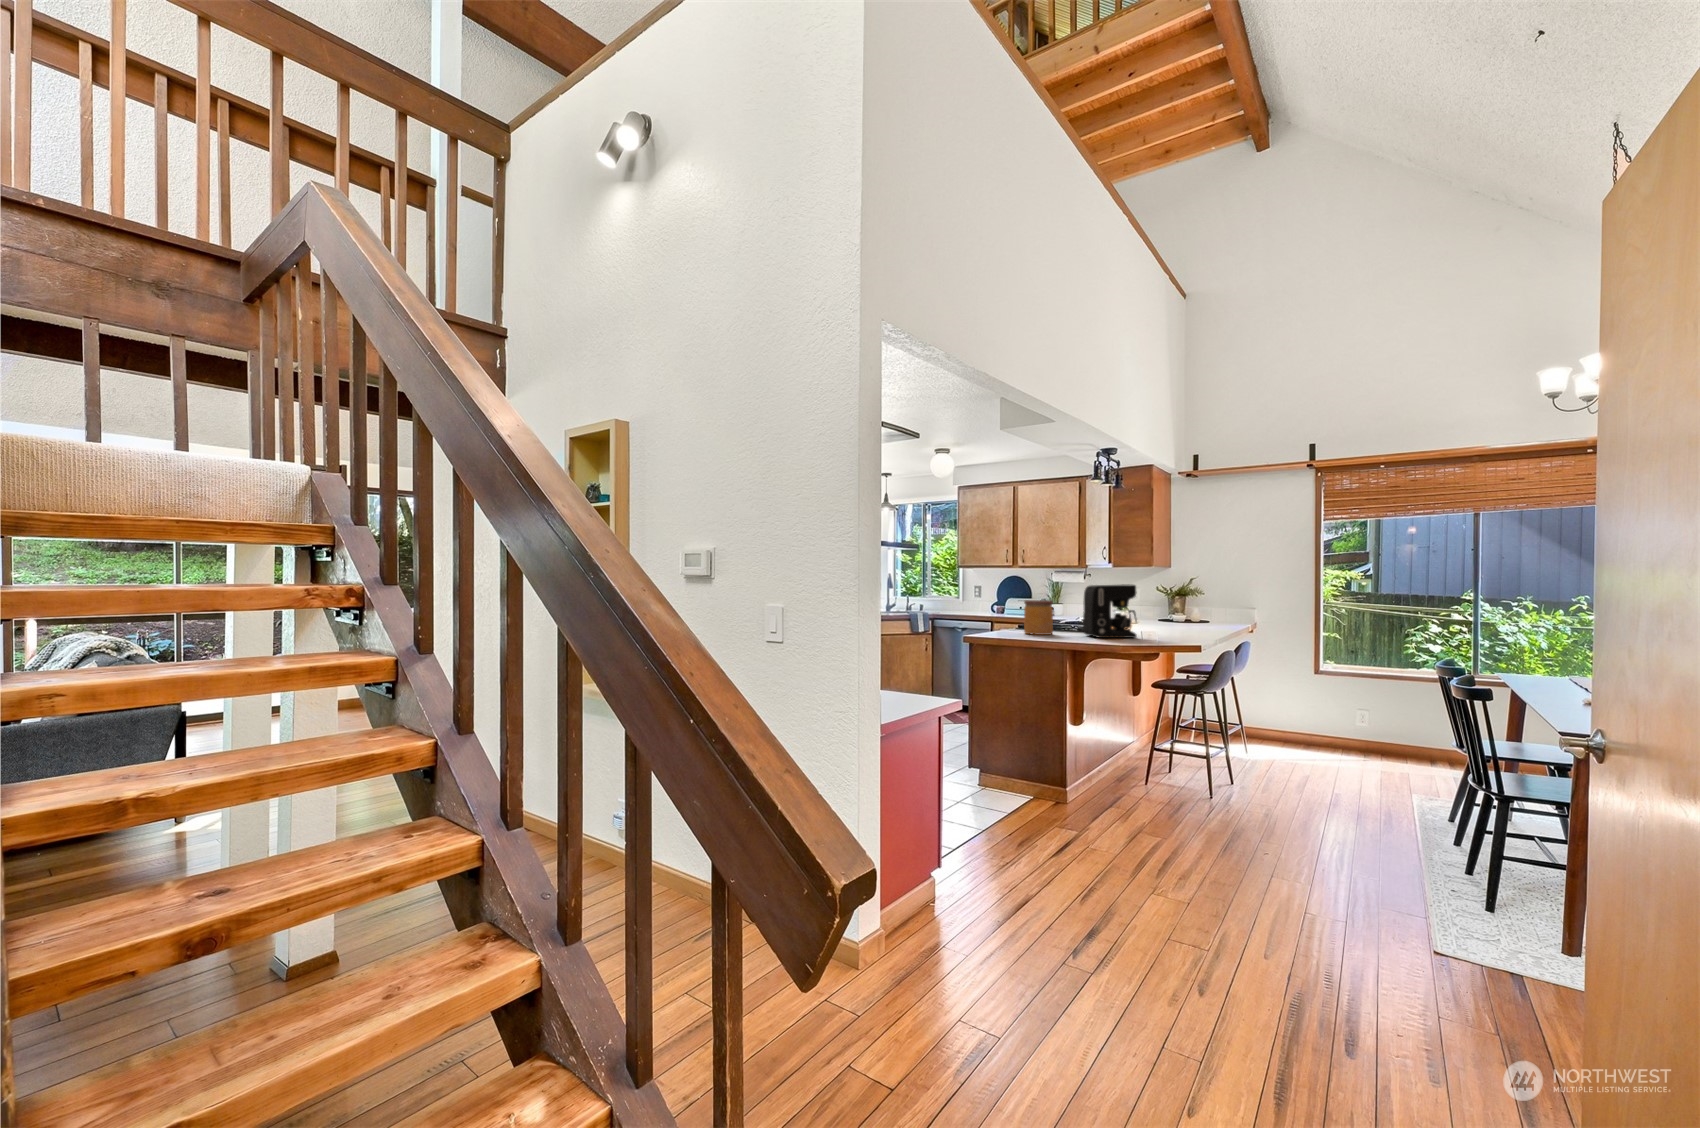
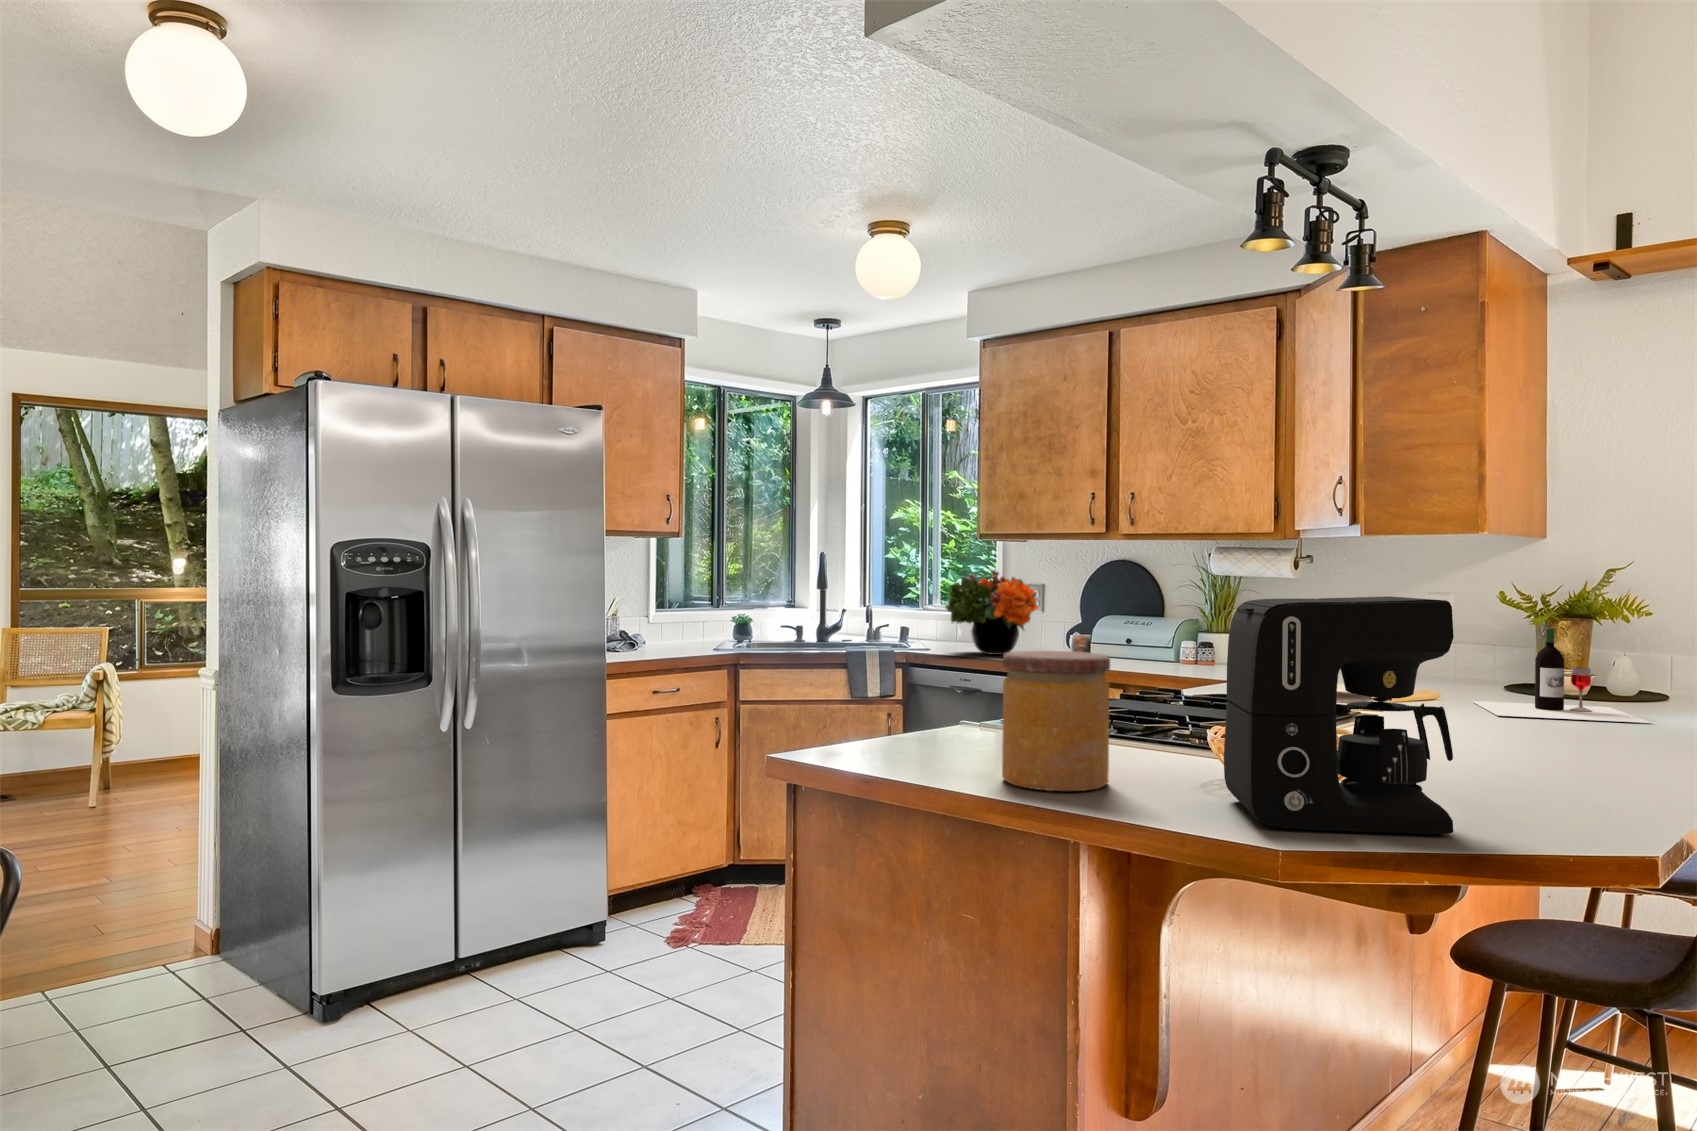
flower arrangement: none [948,580,987,614] -> present [946,571,1039,655]
wine bottle: none [1147,598,1199,626] -> present [1472,628,1651,723]

